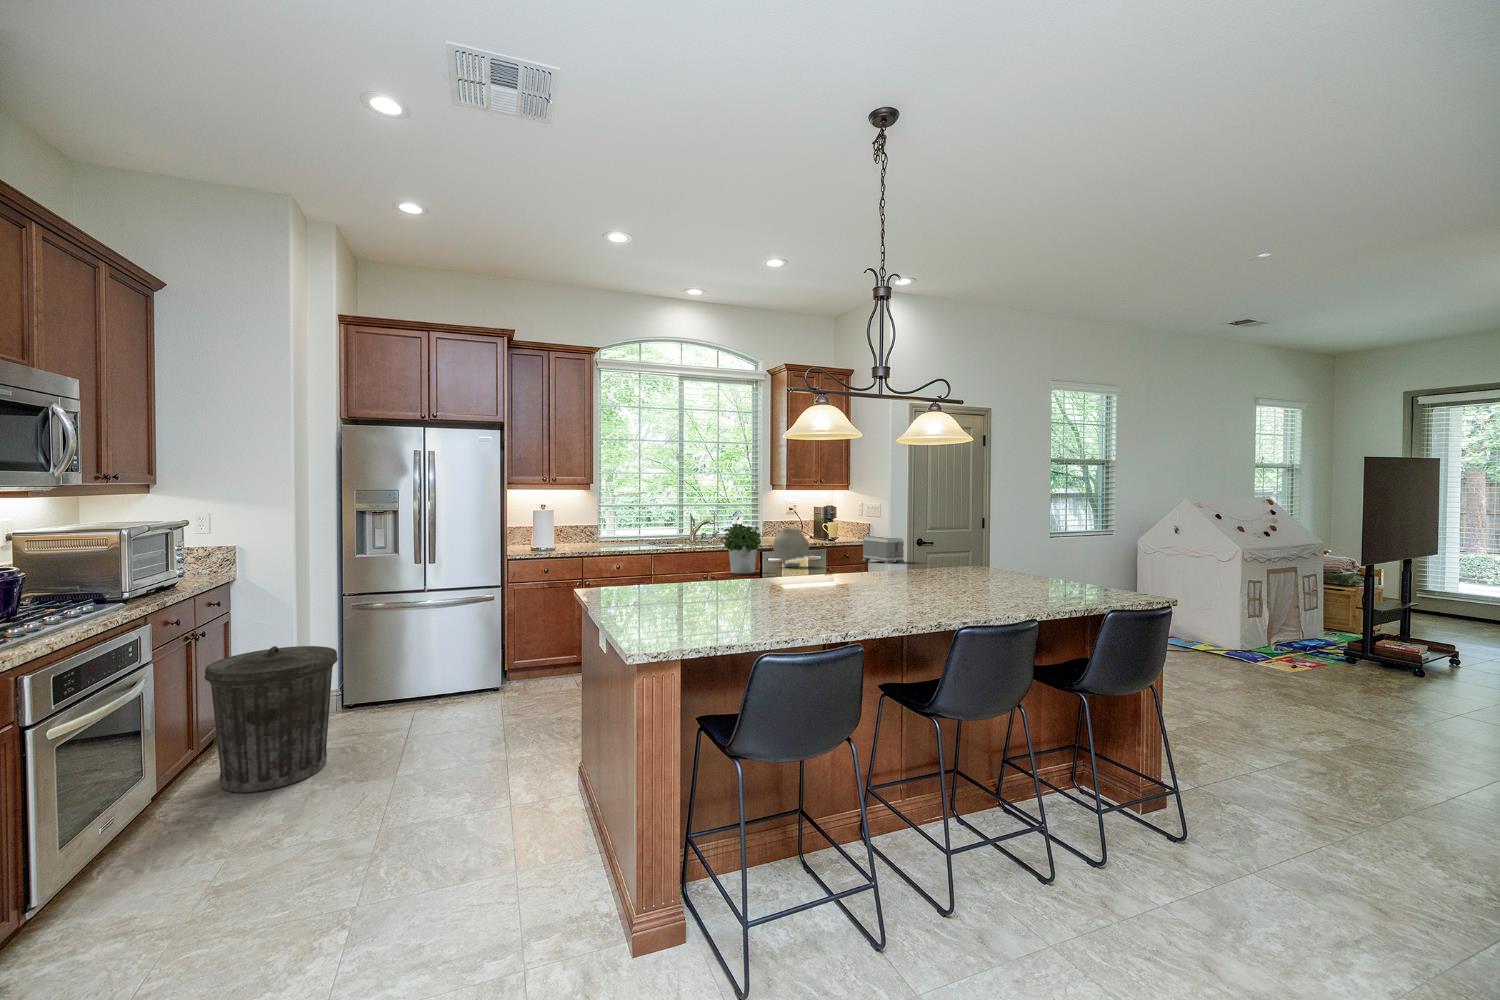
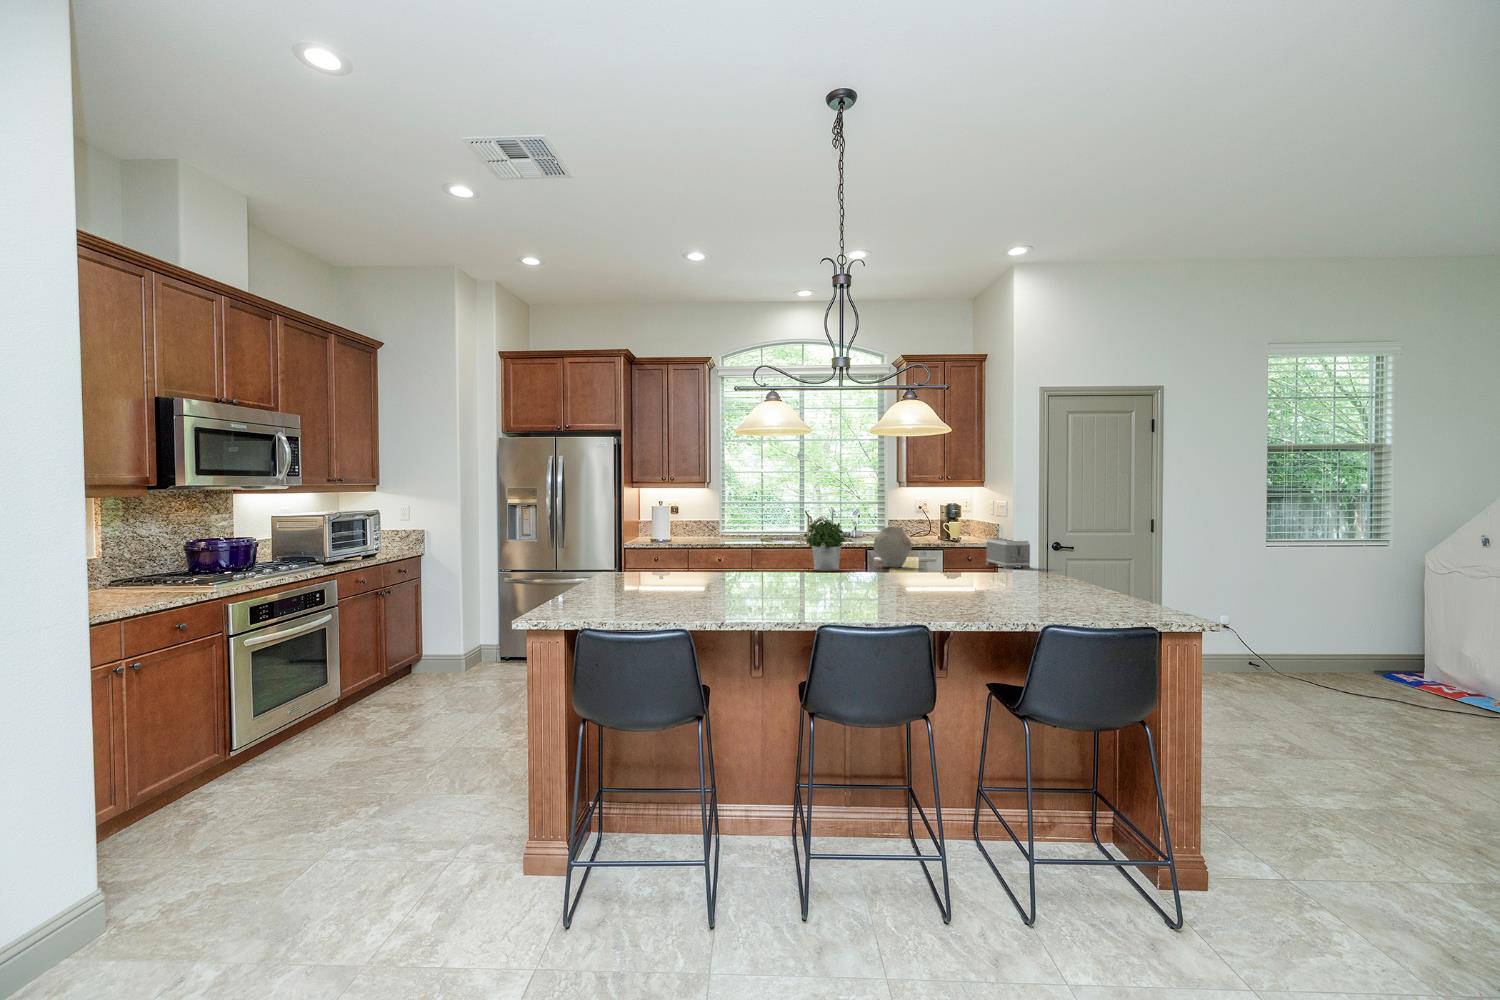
trash can: present [204,646,338,793] -> none [381,603,469,707]

